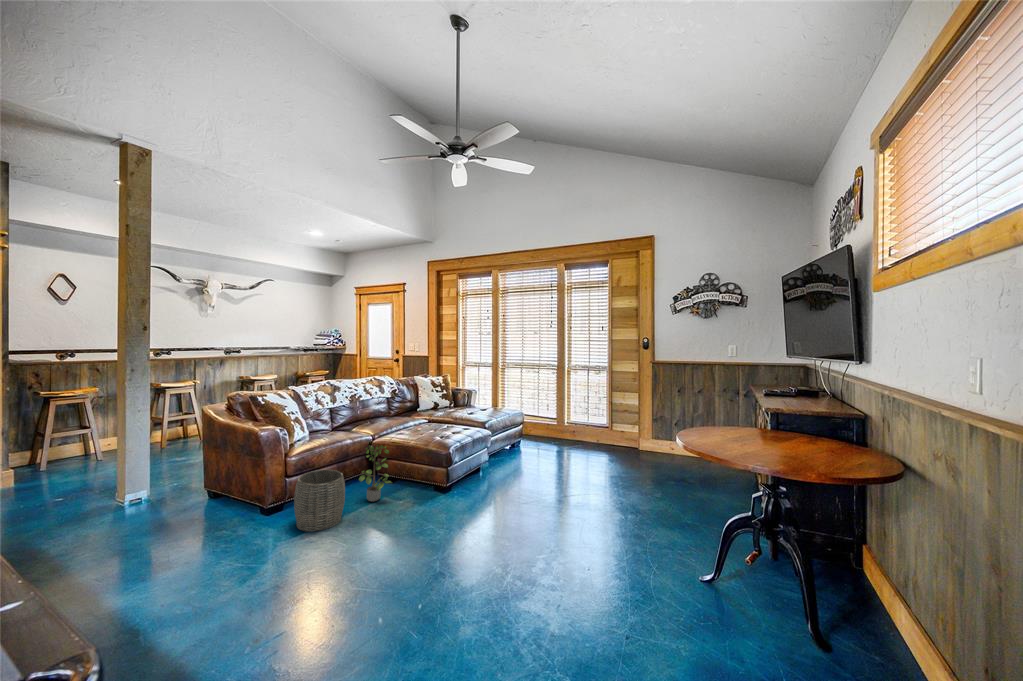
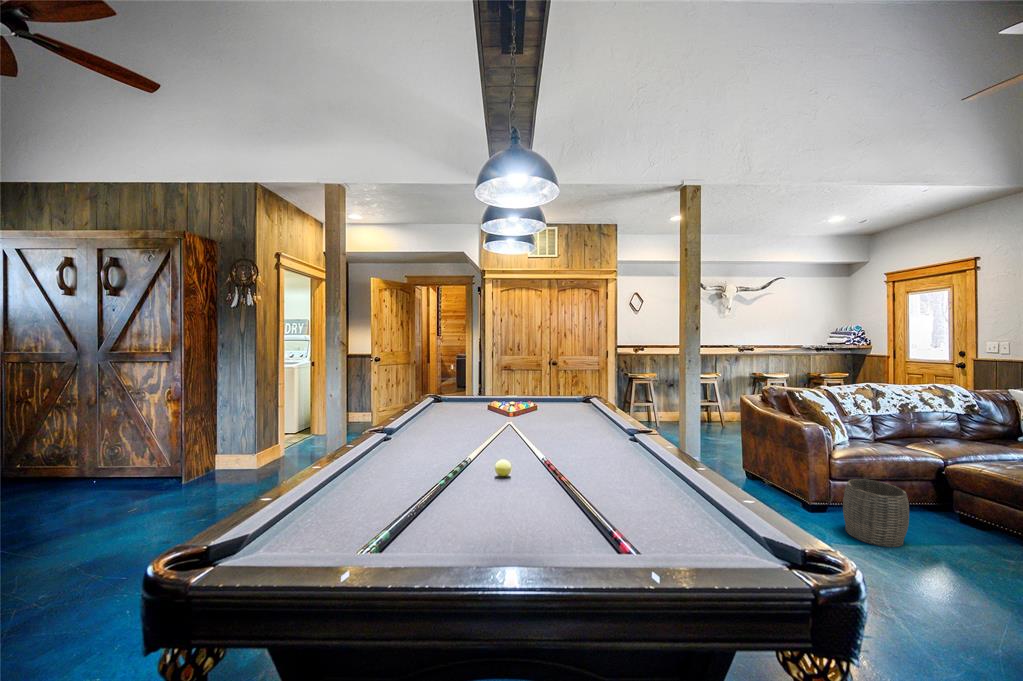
potted plant: present [359,446,391,501] -> none [925,466,985,540]

